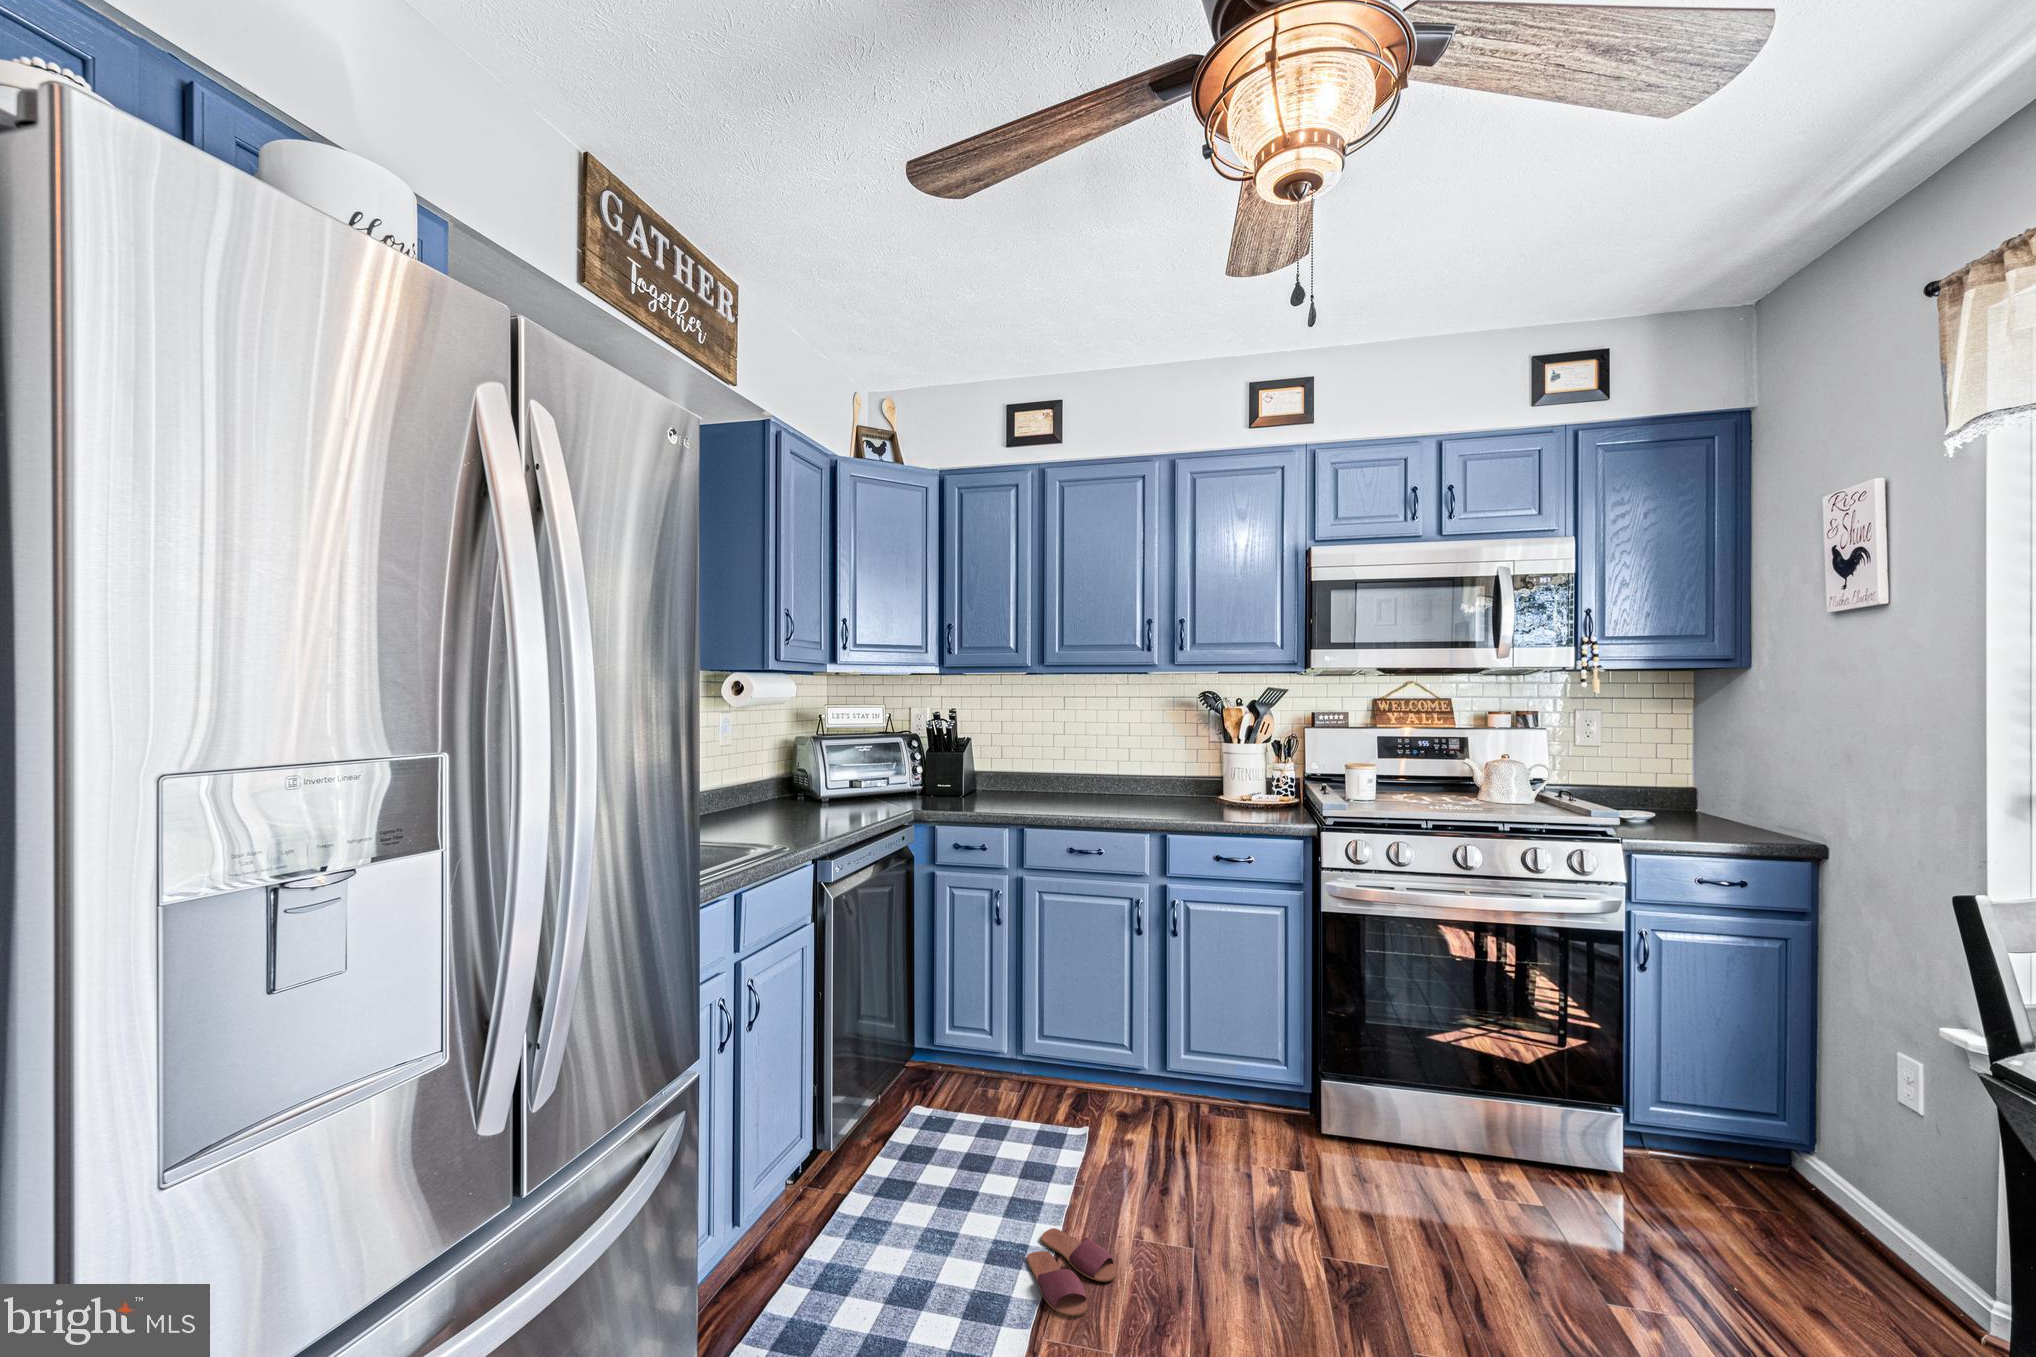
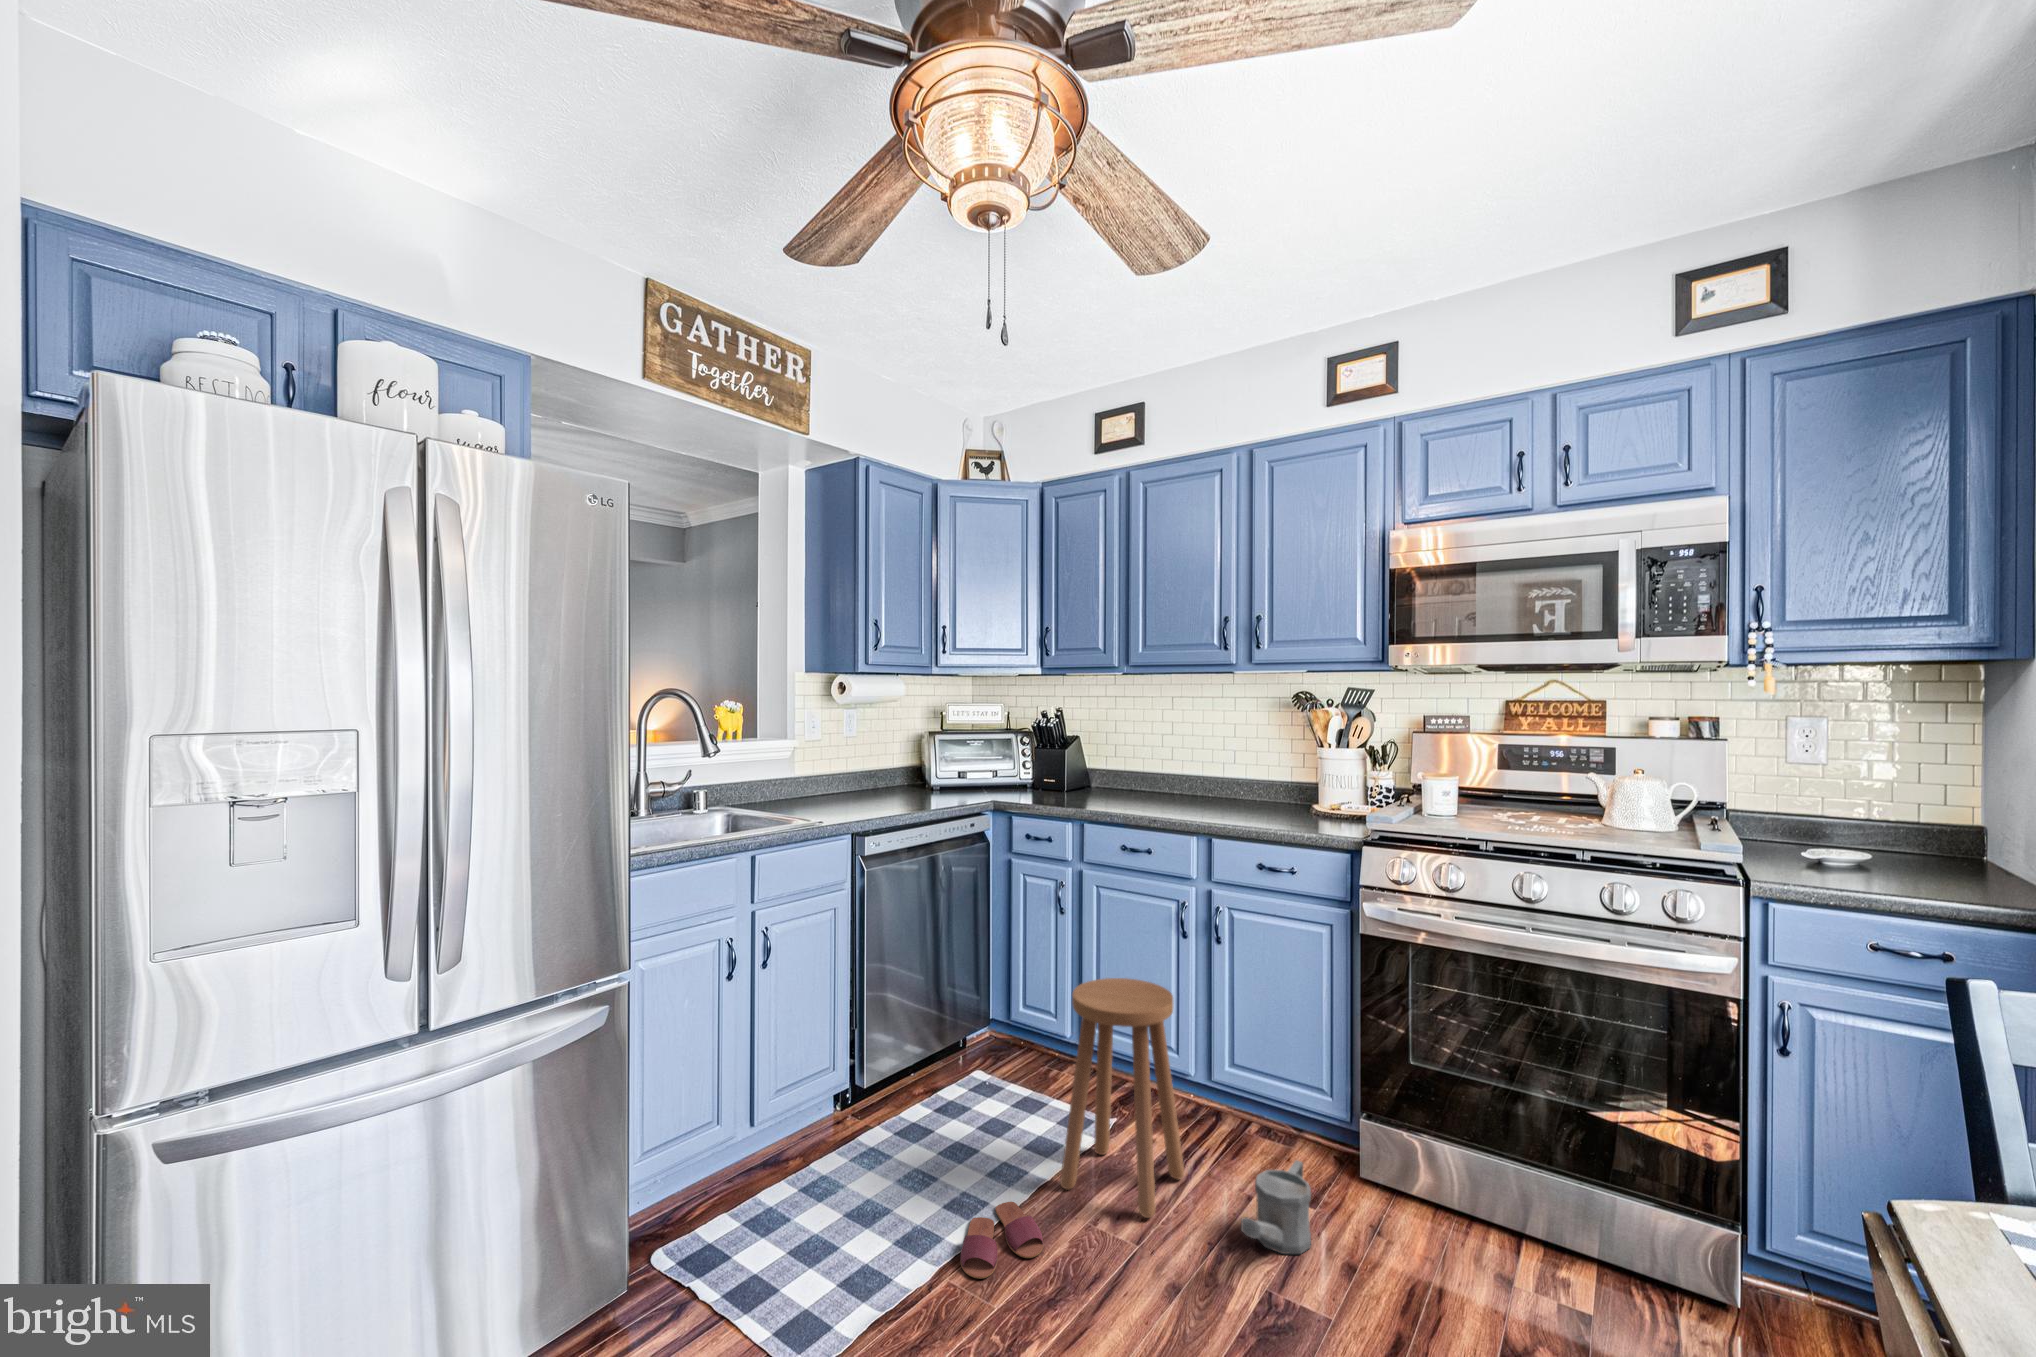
stool: none [1084,977,1191,1213] -> present [1060,978,1185,1218]
watering can: none [1275,1128,1330,1218] -> present [1241,1160,1311,1254]

